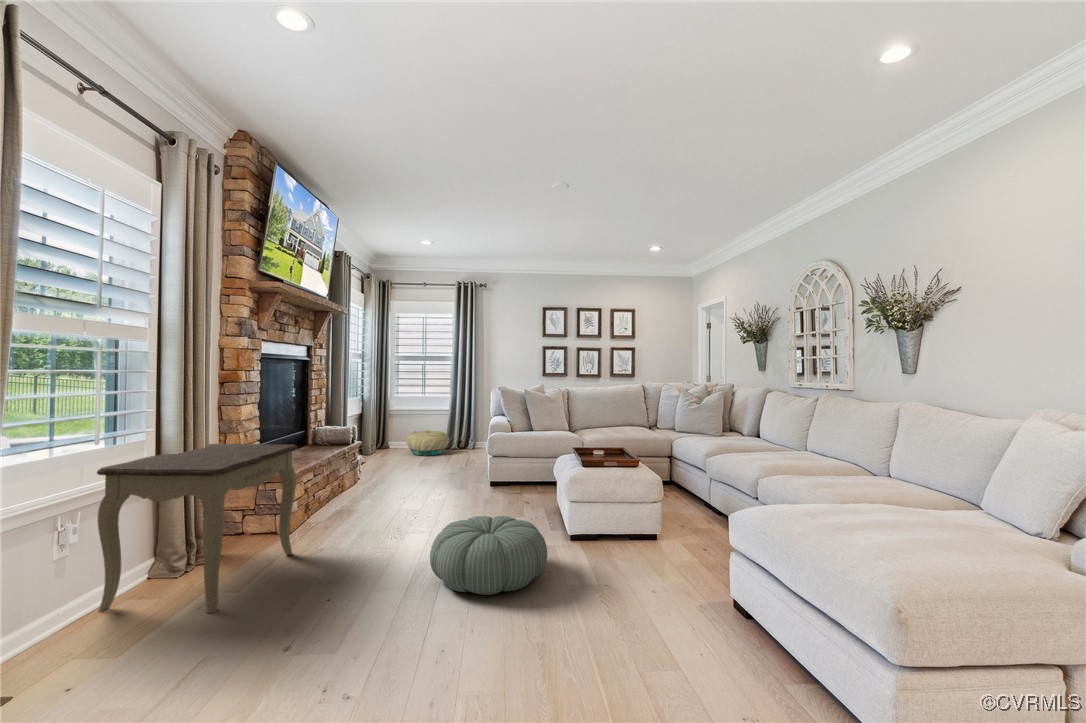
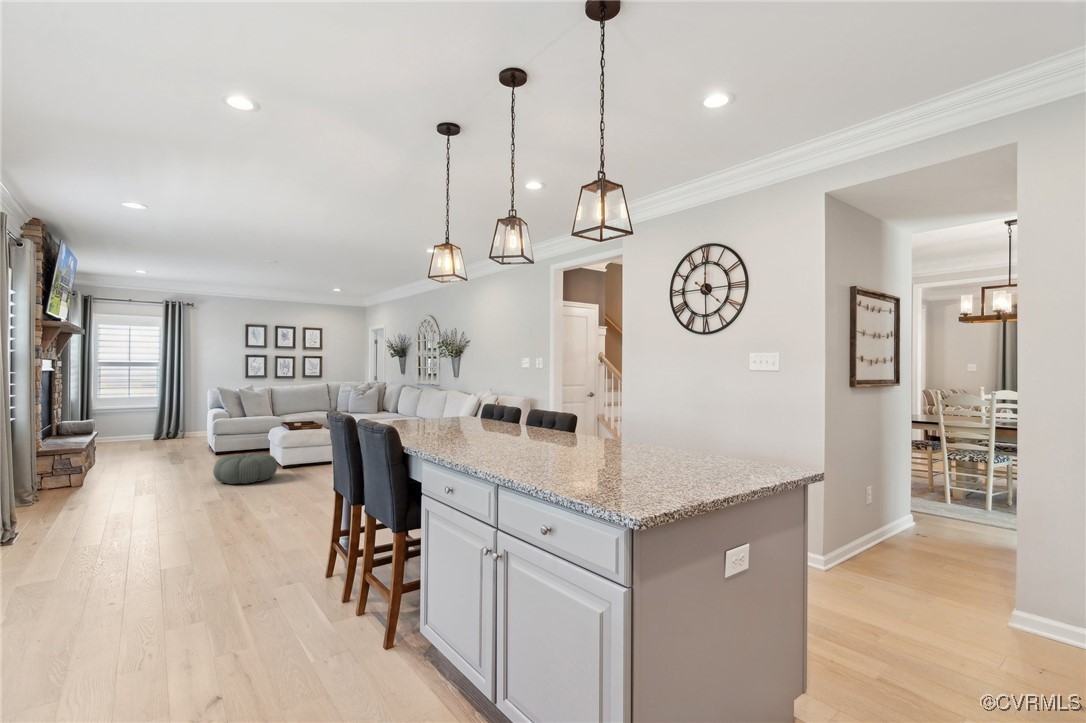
basket: present [406,430,449,456] -> none [114,425,158,446]
side table: present [97,444,298,613] -> none [20,424,113,511]

